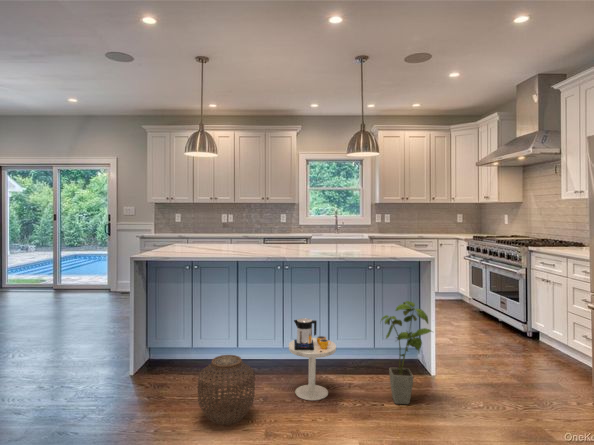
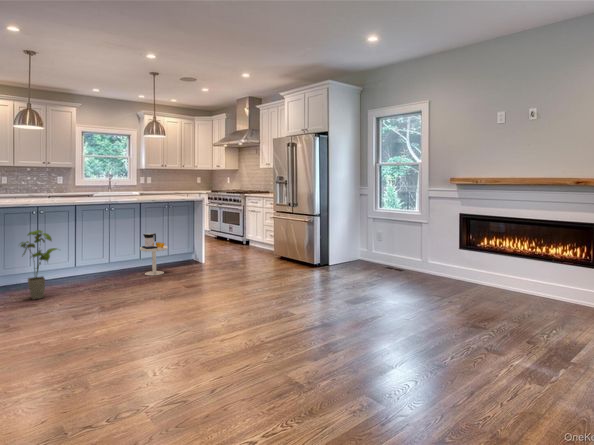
house plant: present [381,301,432,404] -> present [21,230,57,299]
woven basket: present [198,355,255,425] -> none [102,253,136,287]

